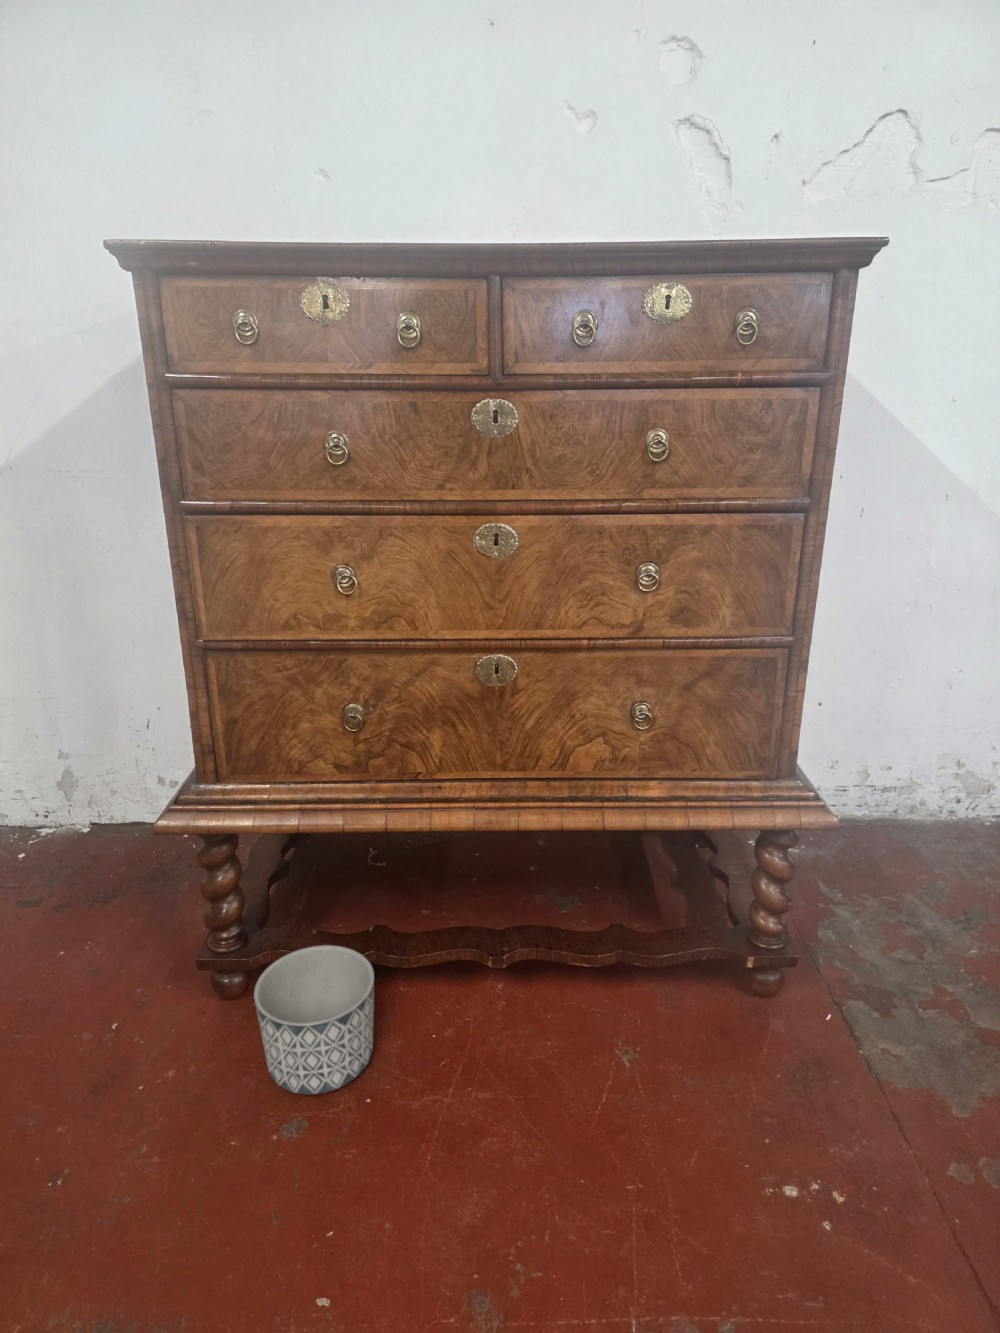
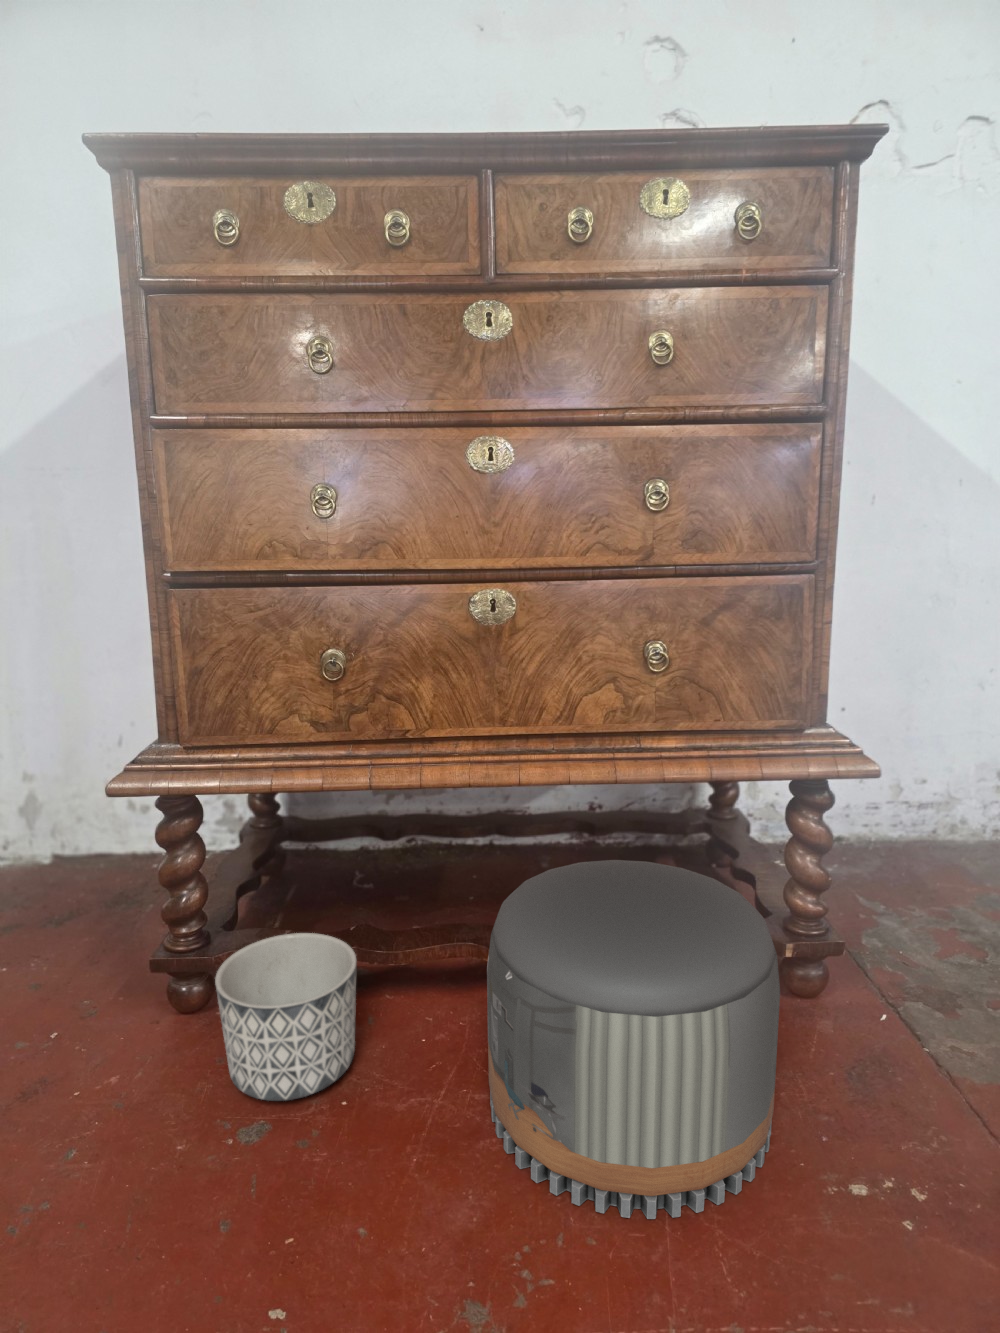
pouf: none [485,893,734,1213] -> present [487,860,780,1219]

